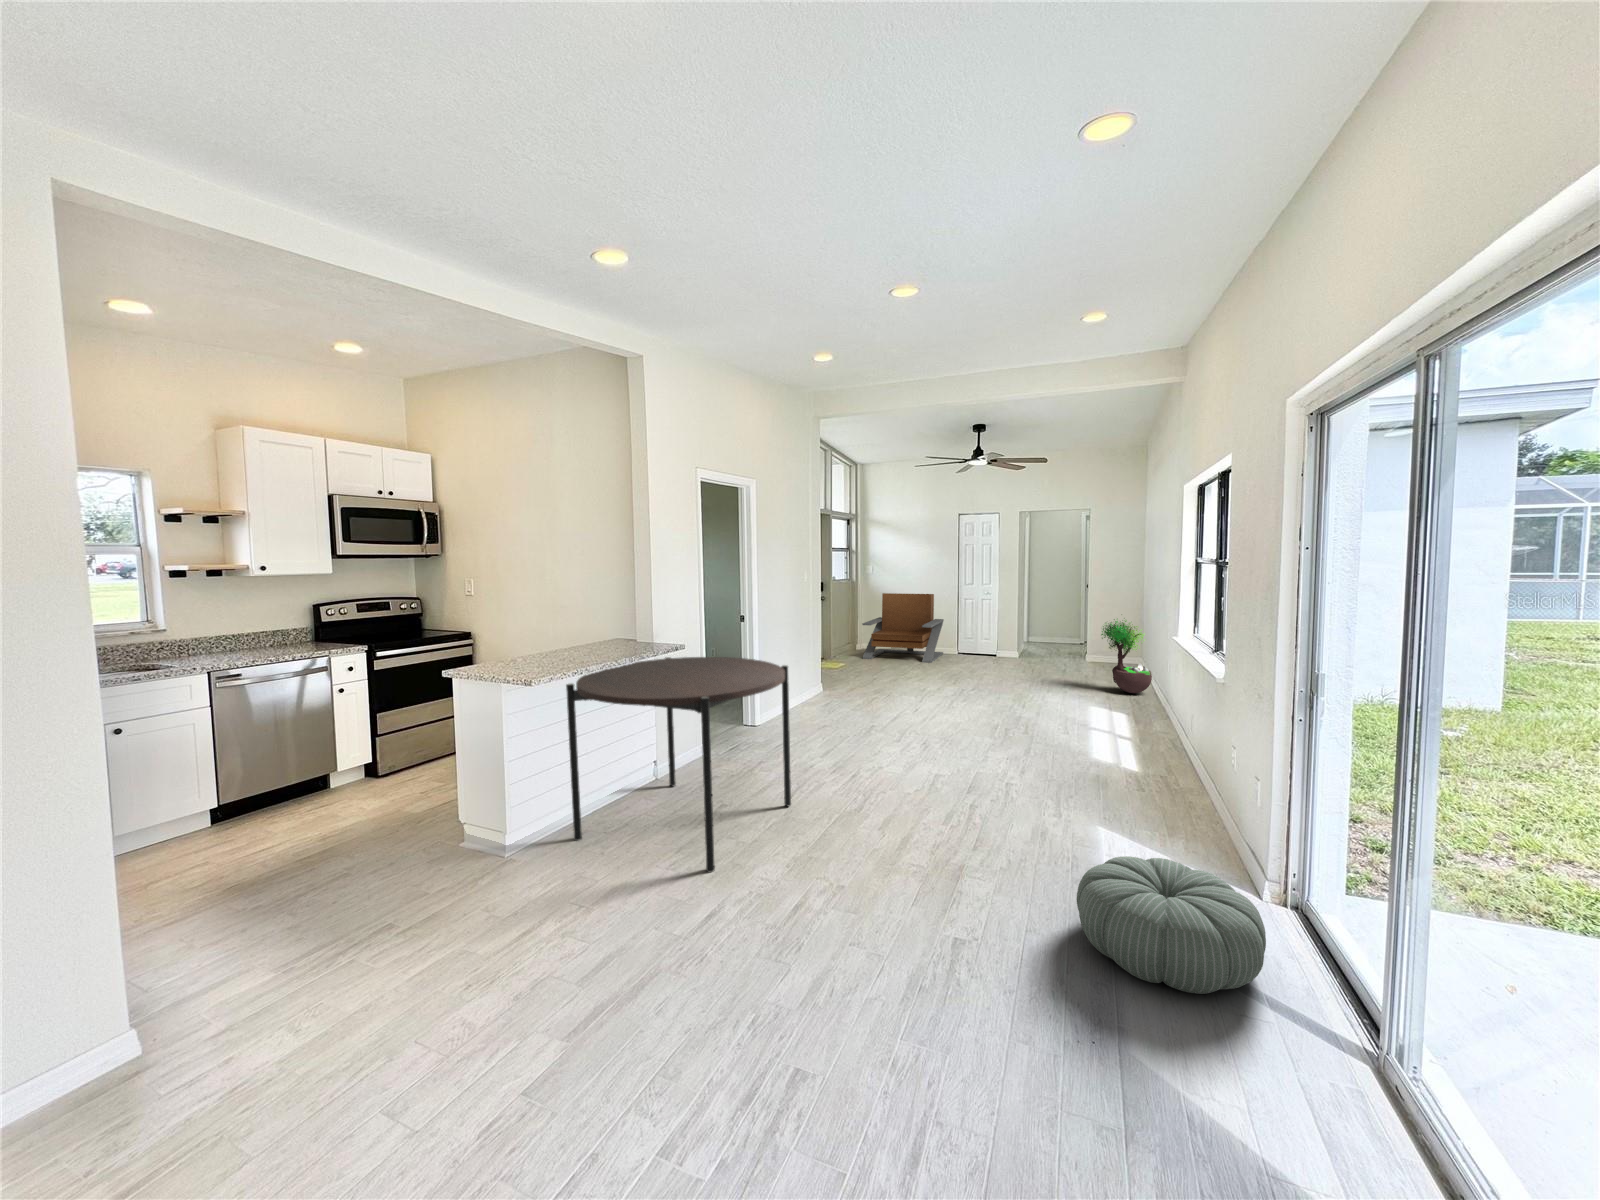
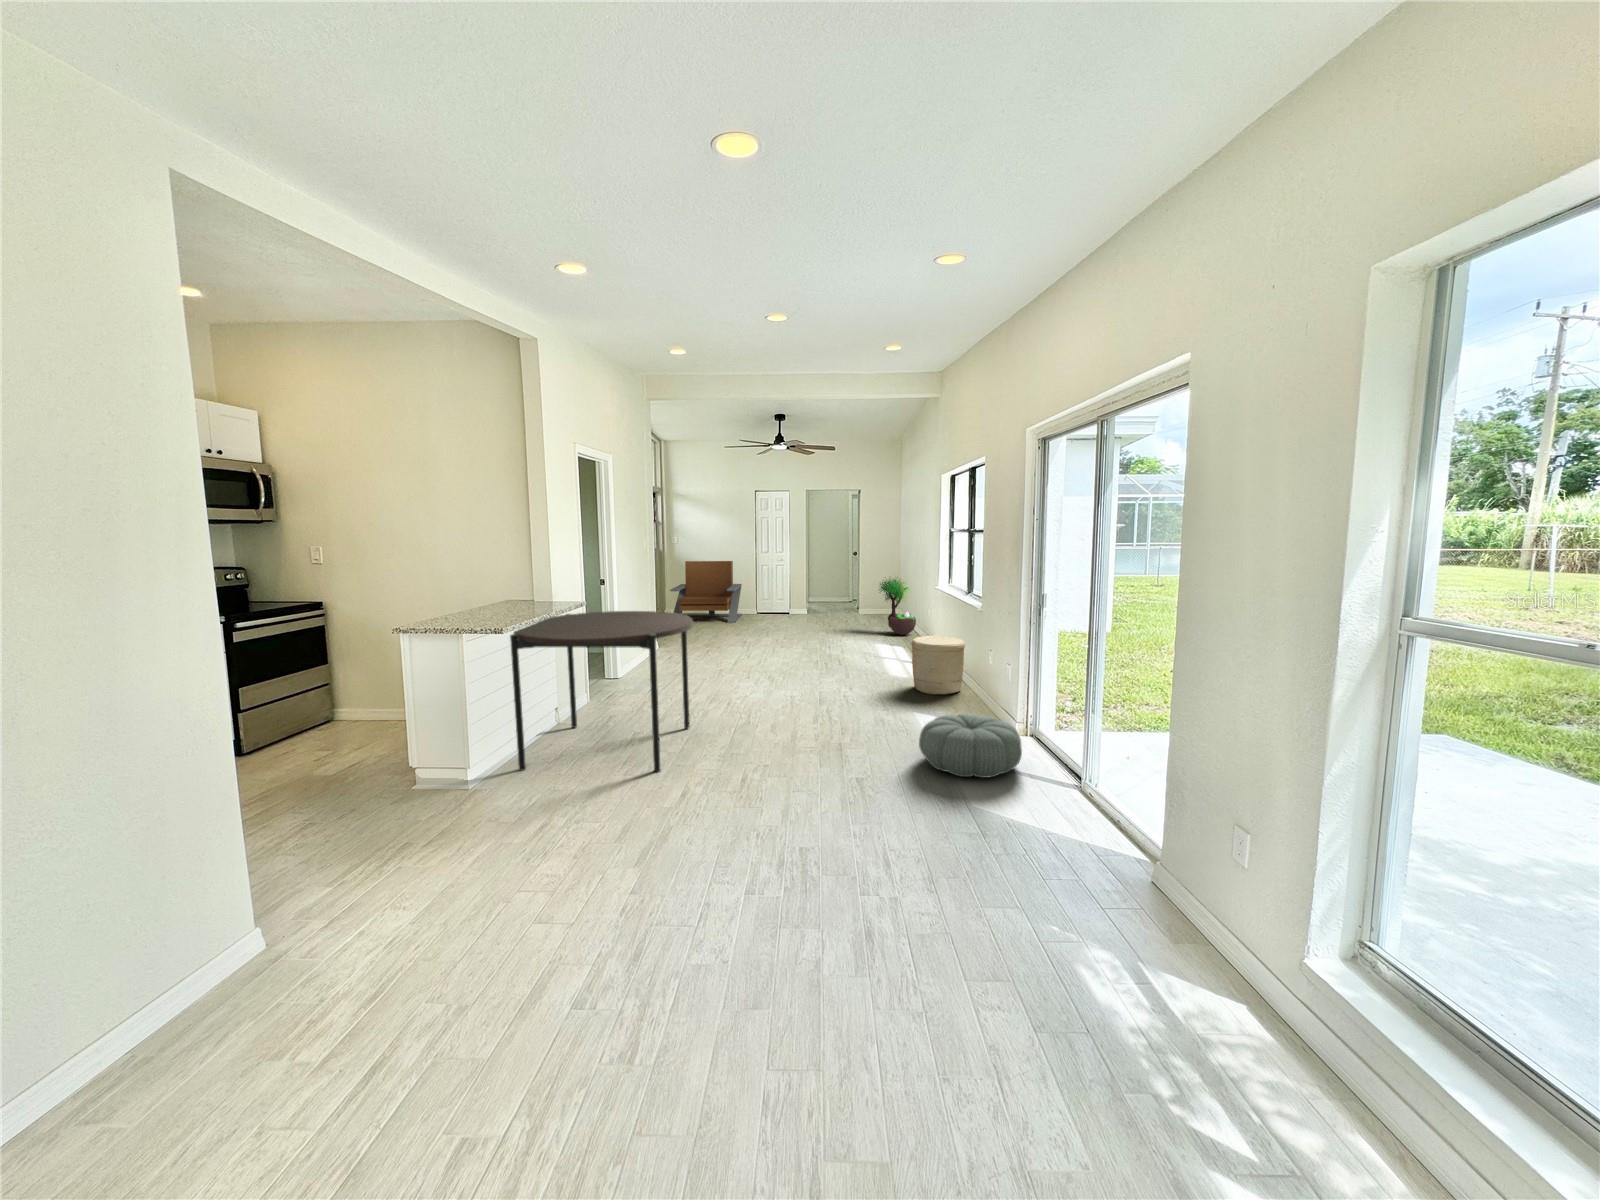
woven basket: none [1116,709,1200,798] -> present [912,636,965,695]

